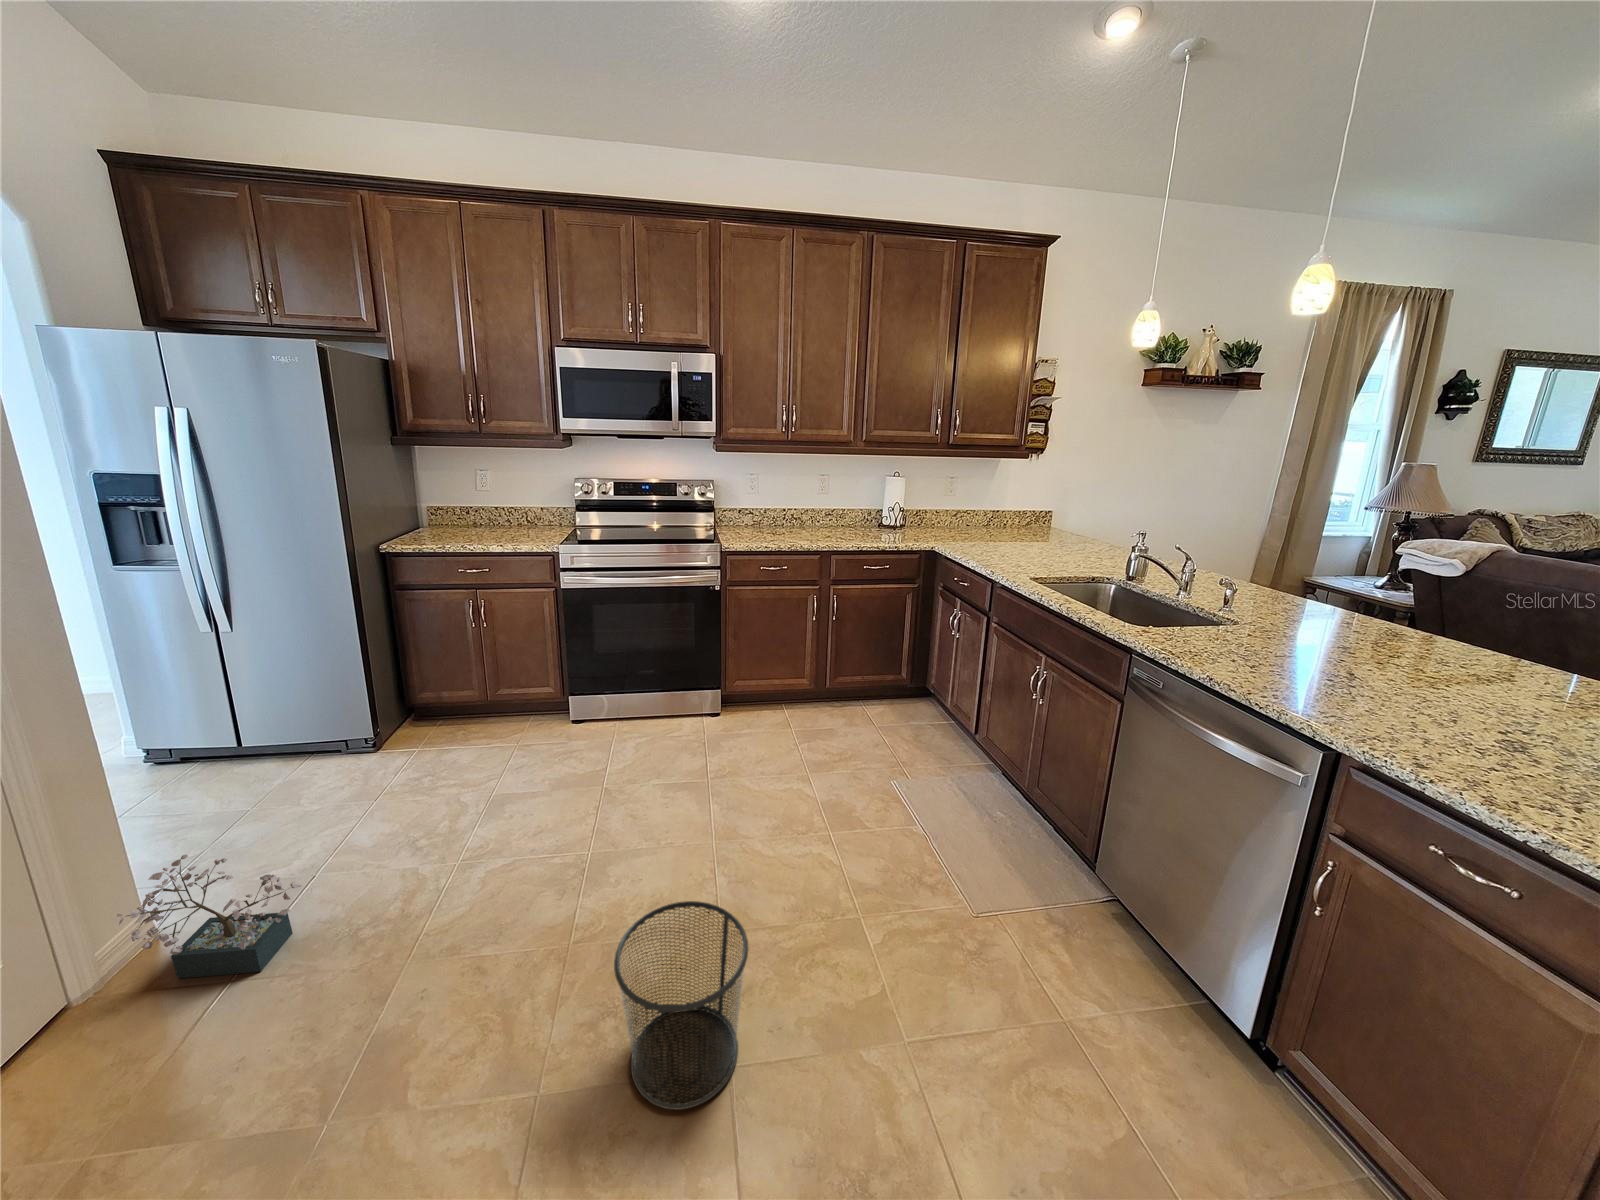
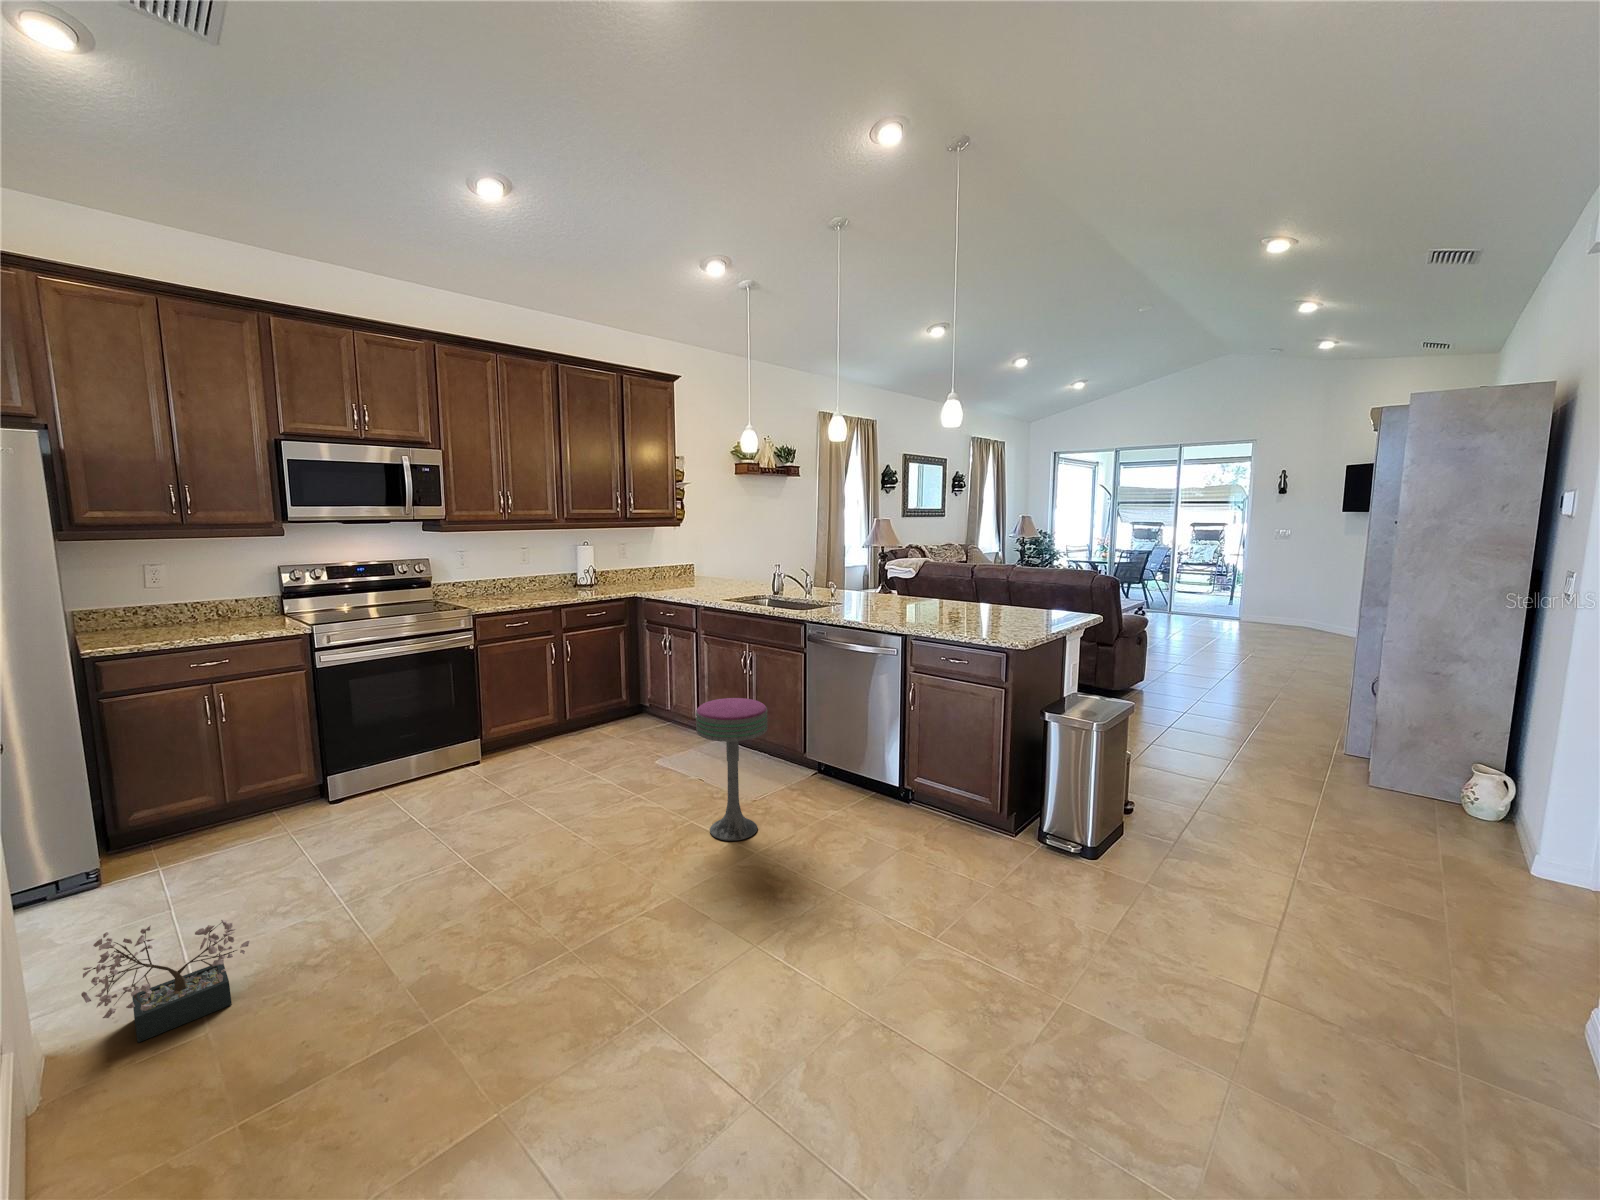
bar stool: none [860,773,993,1026] -> present [696,698,768,841]
waste bin: present [614,901,748,1110] -> none [591,797,673,911]

